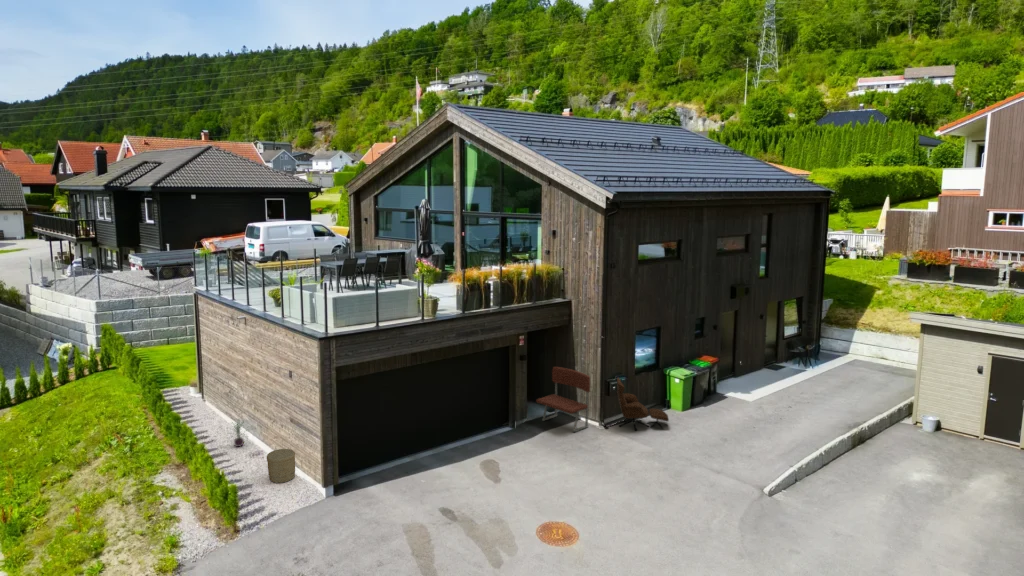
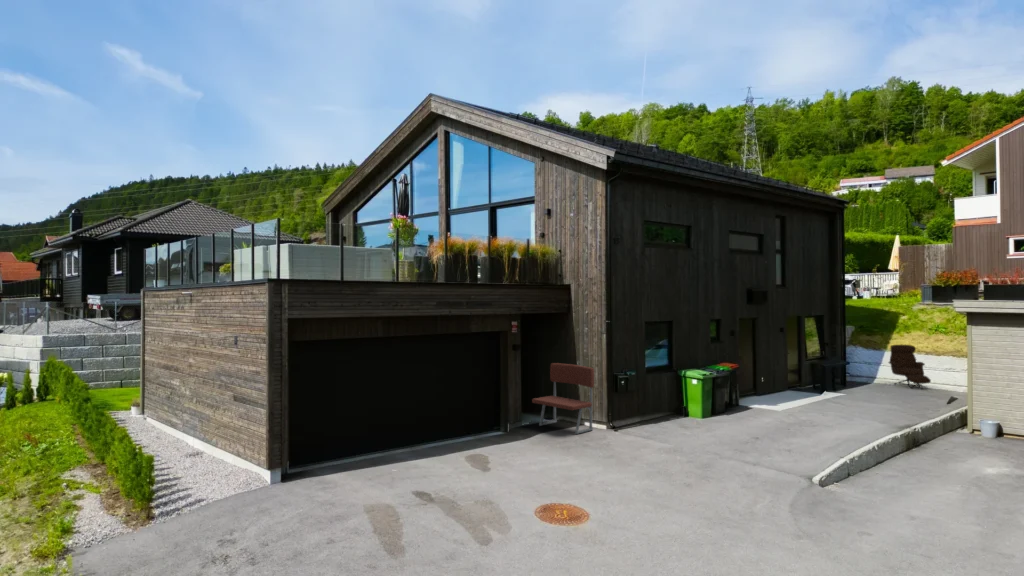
lounge chair: present [617,378,669,431] -> present [889,345,931,387]
decorative plant: present [234,423,244,447] -> none [159,411,199,445]
woven basket: present [267,449,295,483] -> none [202,435,238,474]

